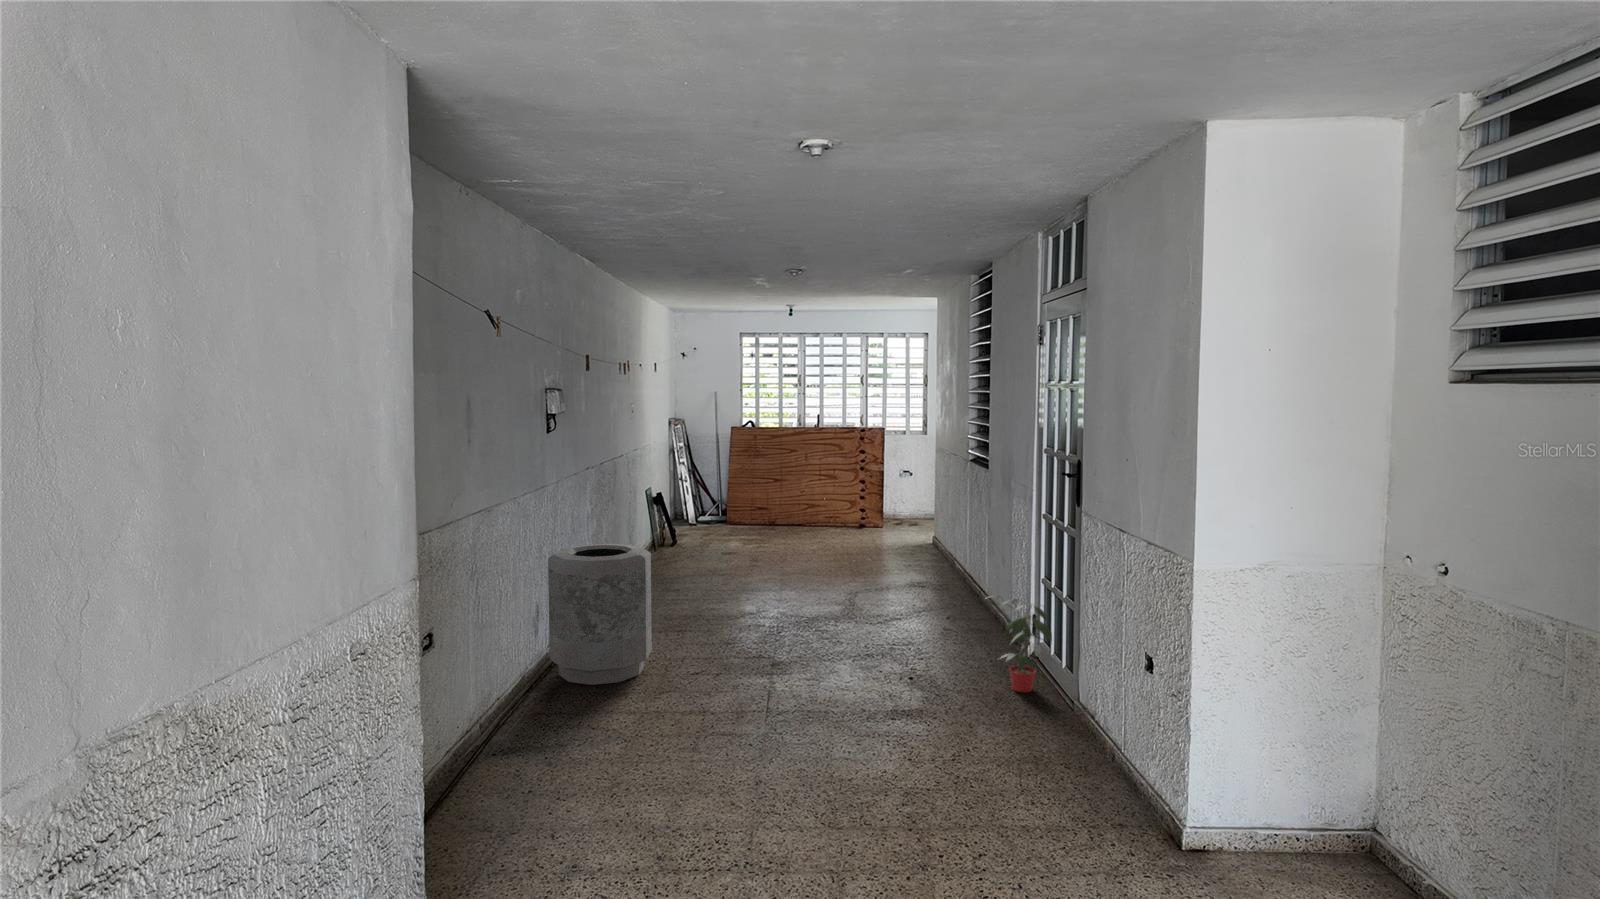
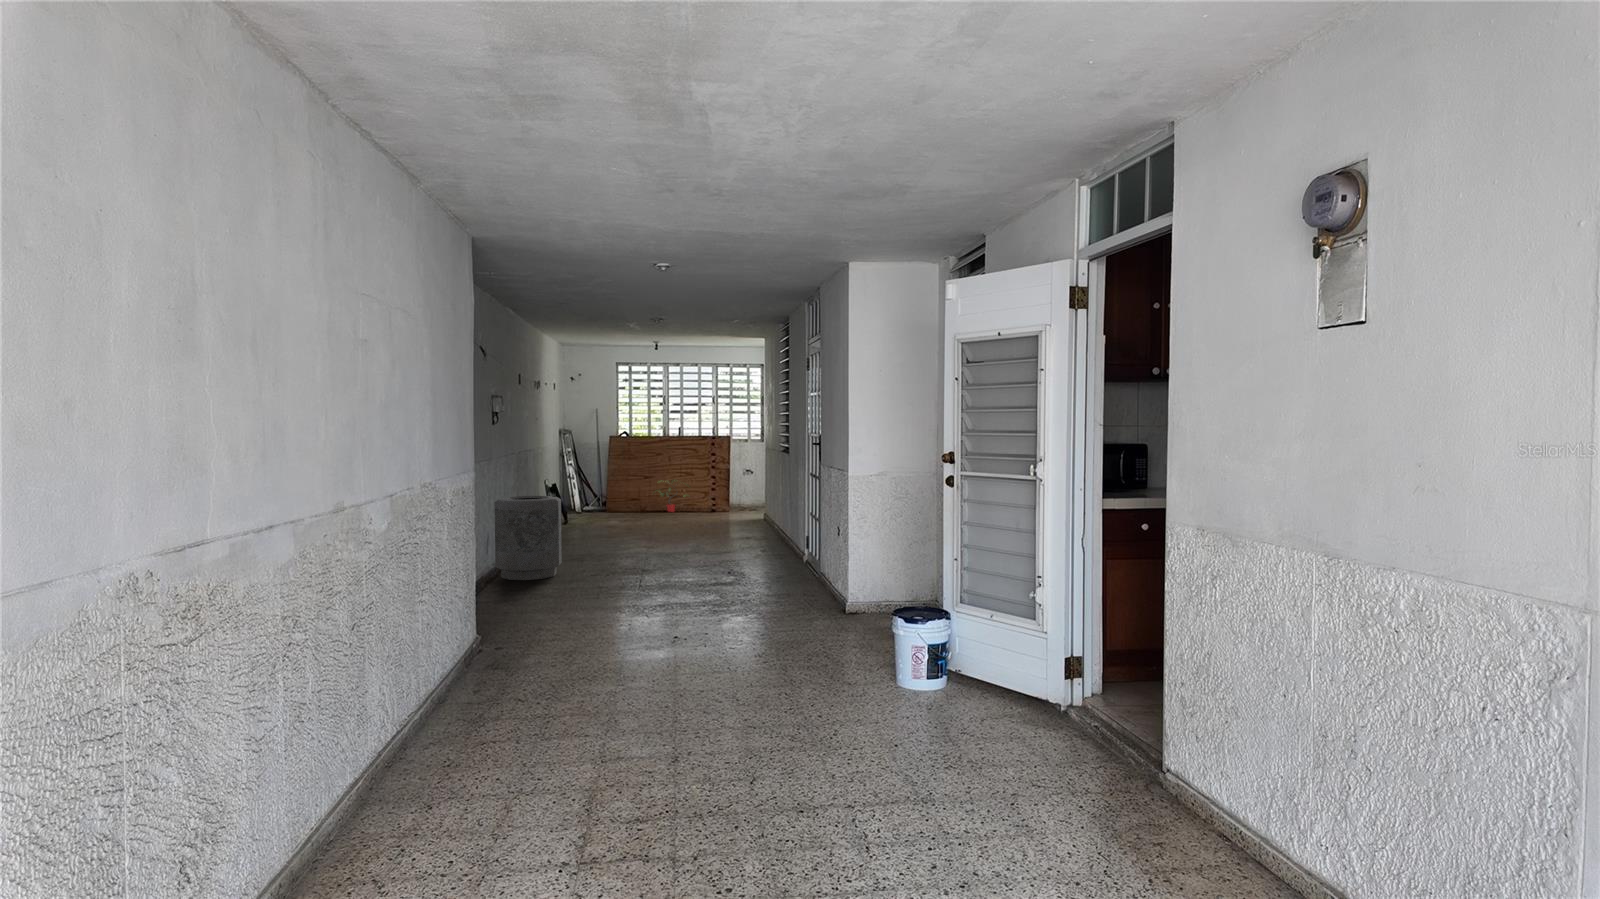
potted plant: present [998,596,1052,692] -> present [656,480,689,512]

